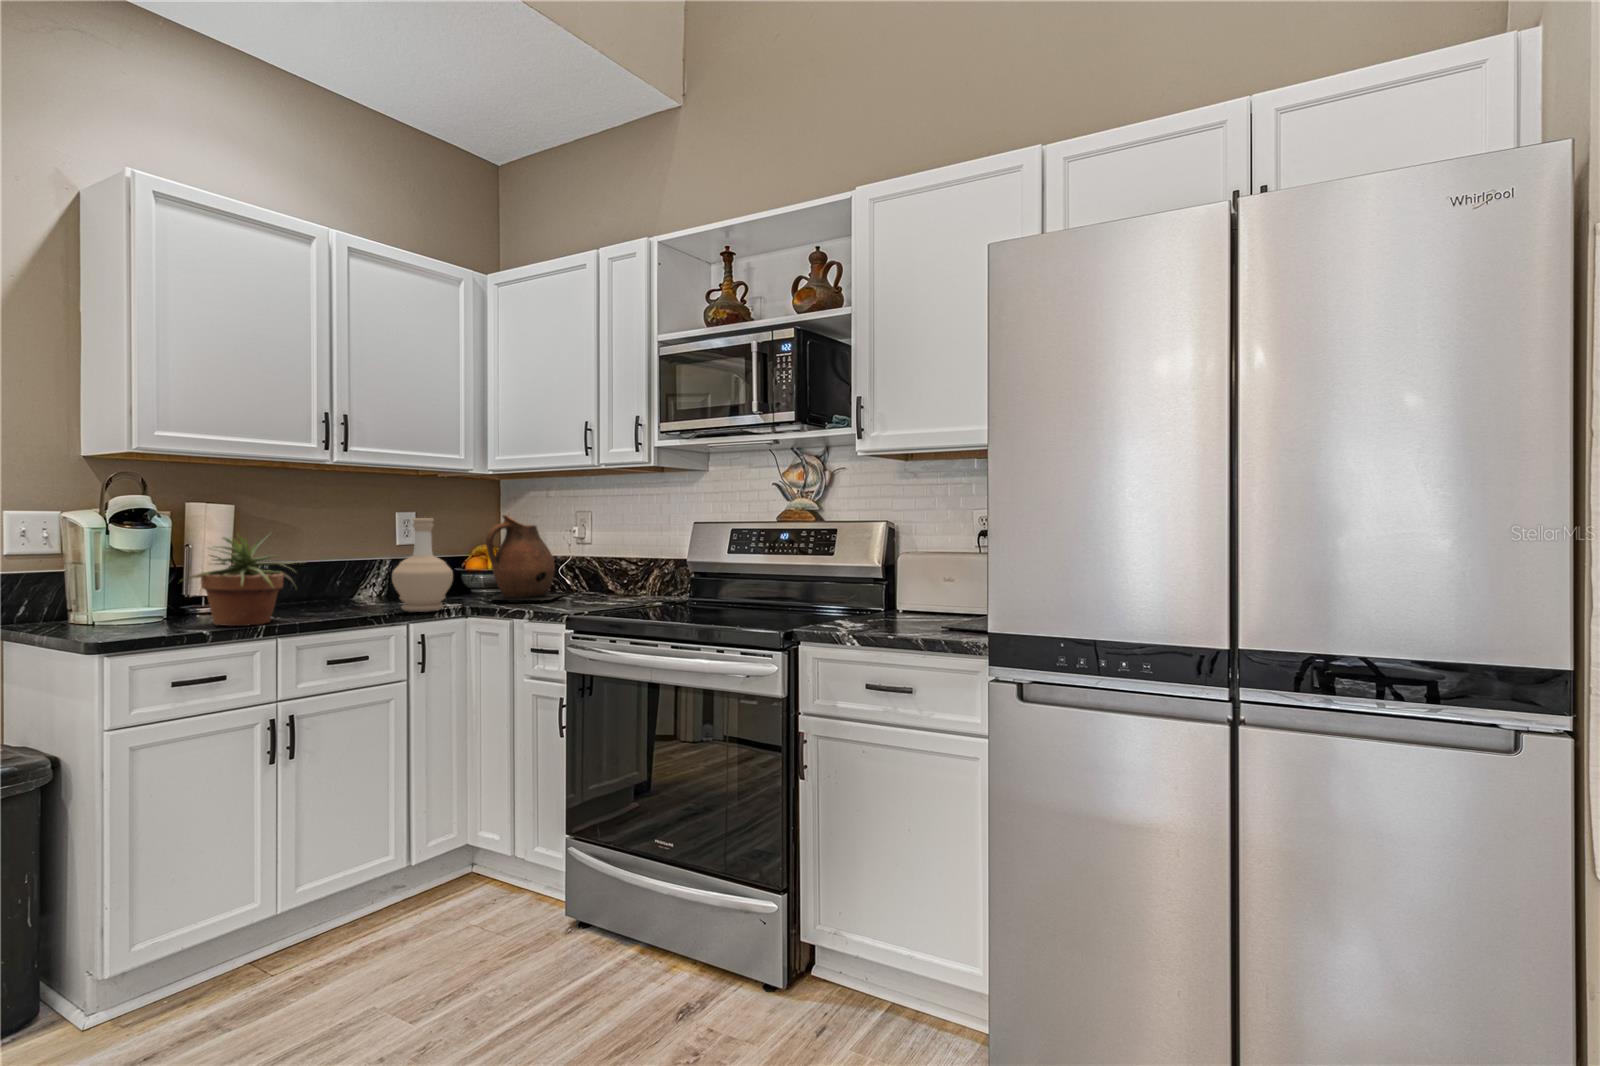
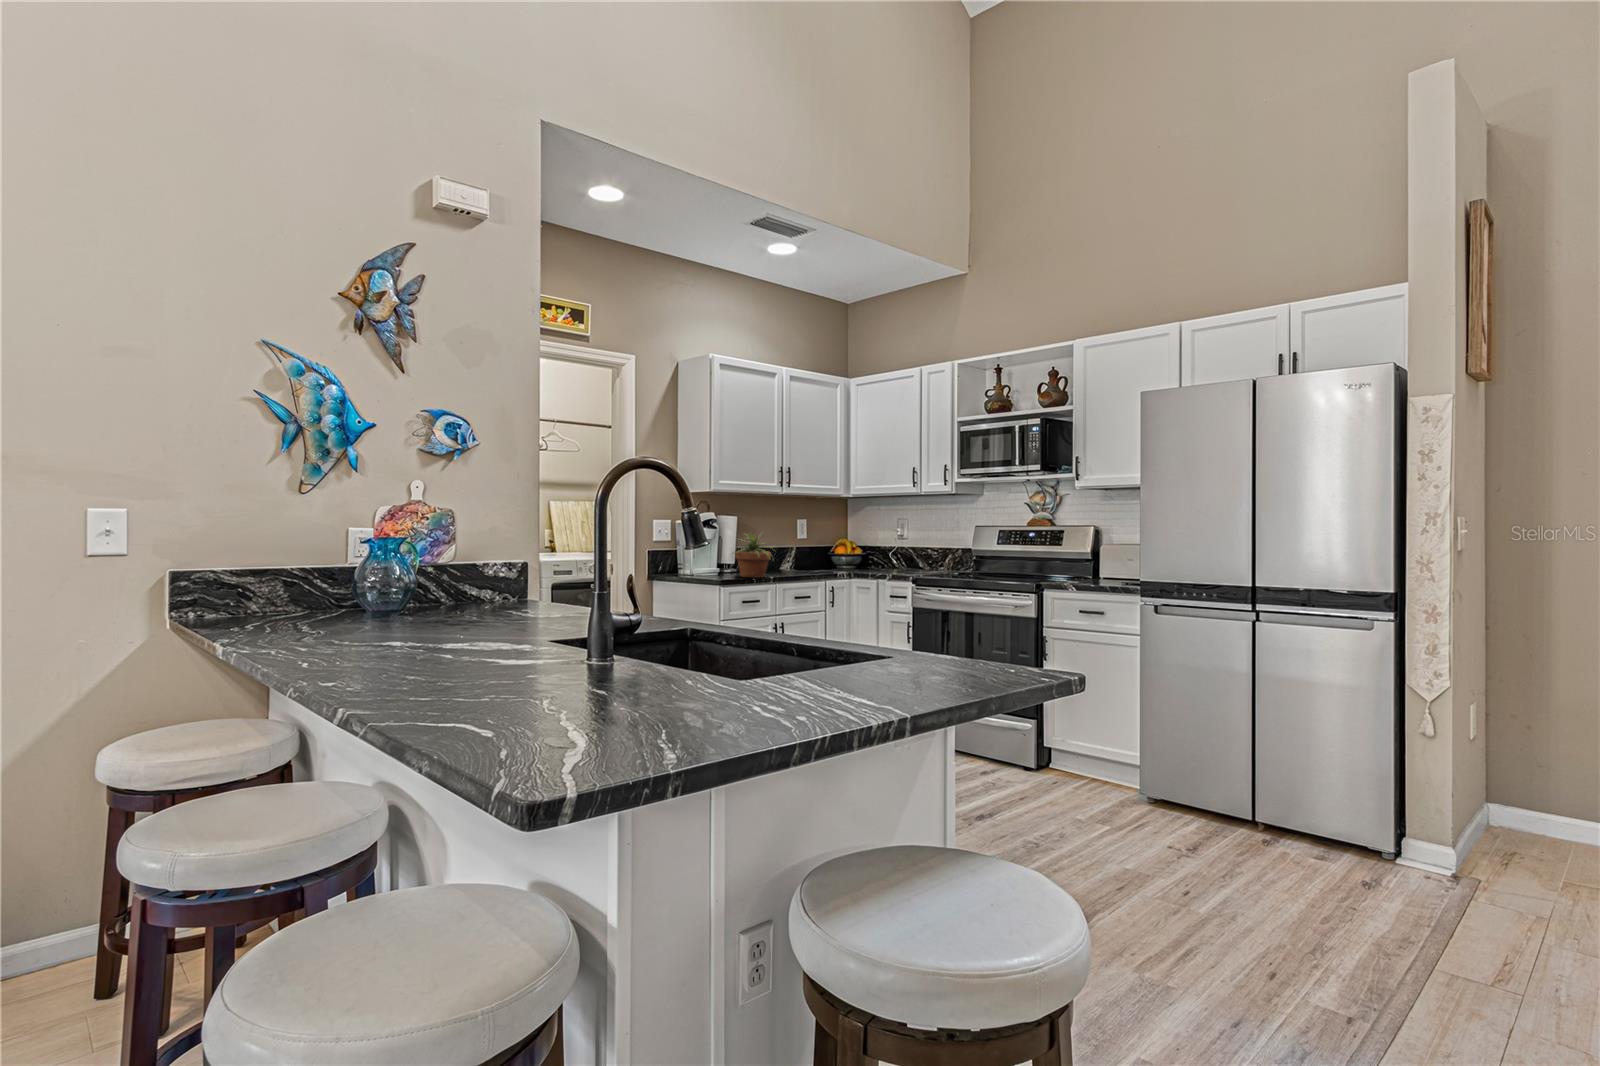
ceramic pitcher: present [486,515,559,601] -> none [860,522,899,571]
bottle: present [392,518,453,612] -> none [817,524,847,574]

